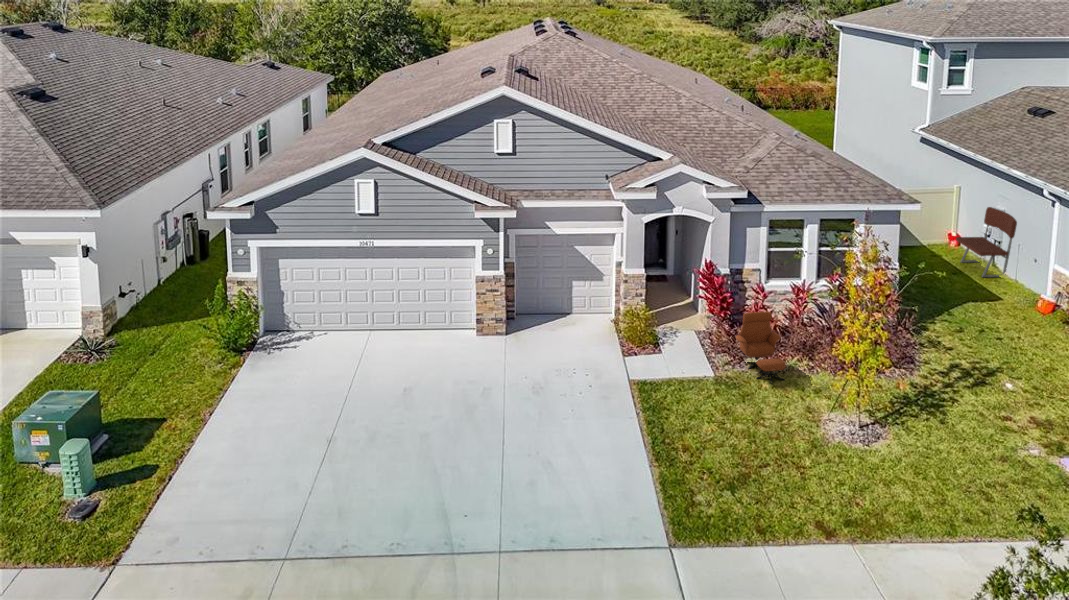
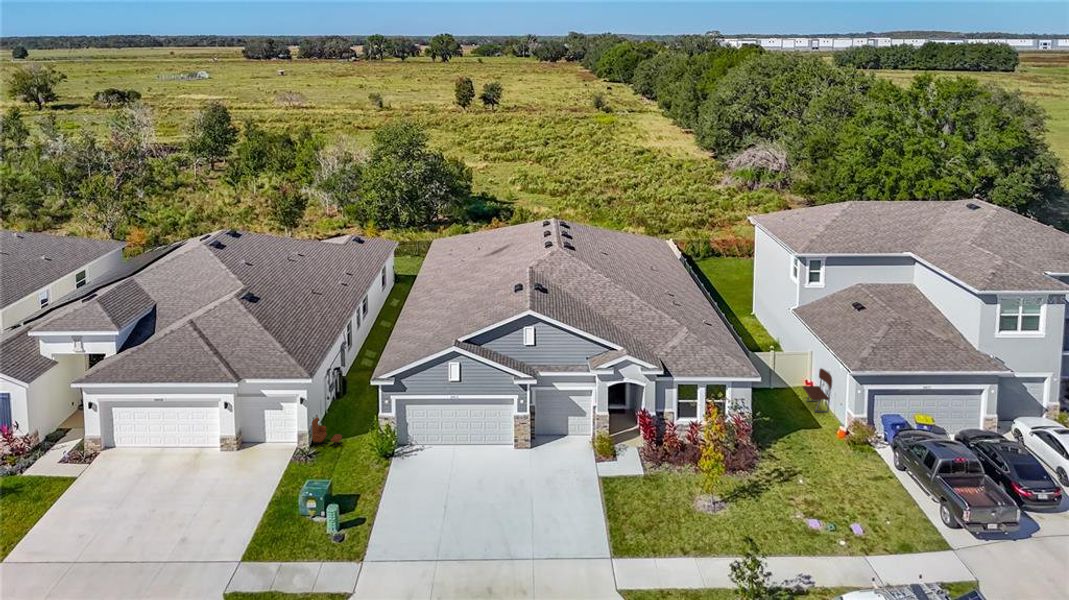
lounge chair: present [736,311,786,384] -> present [312,417,342,447]

